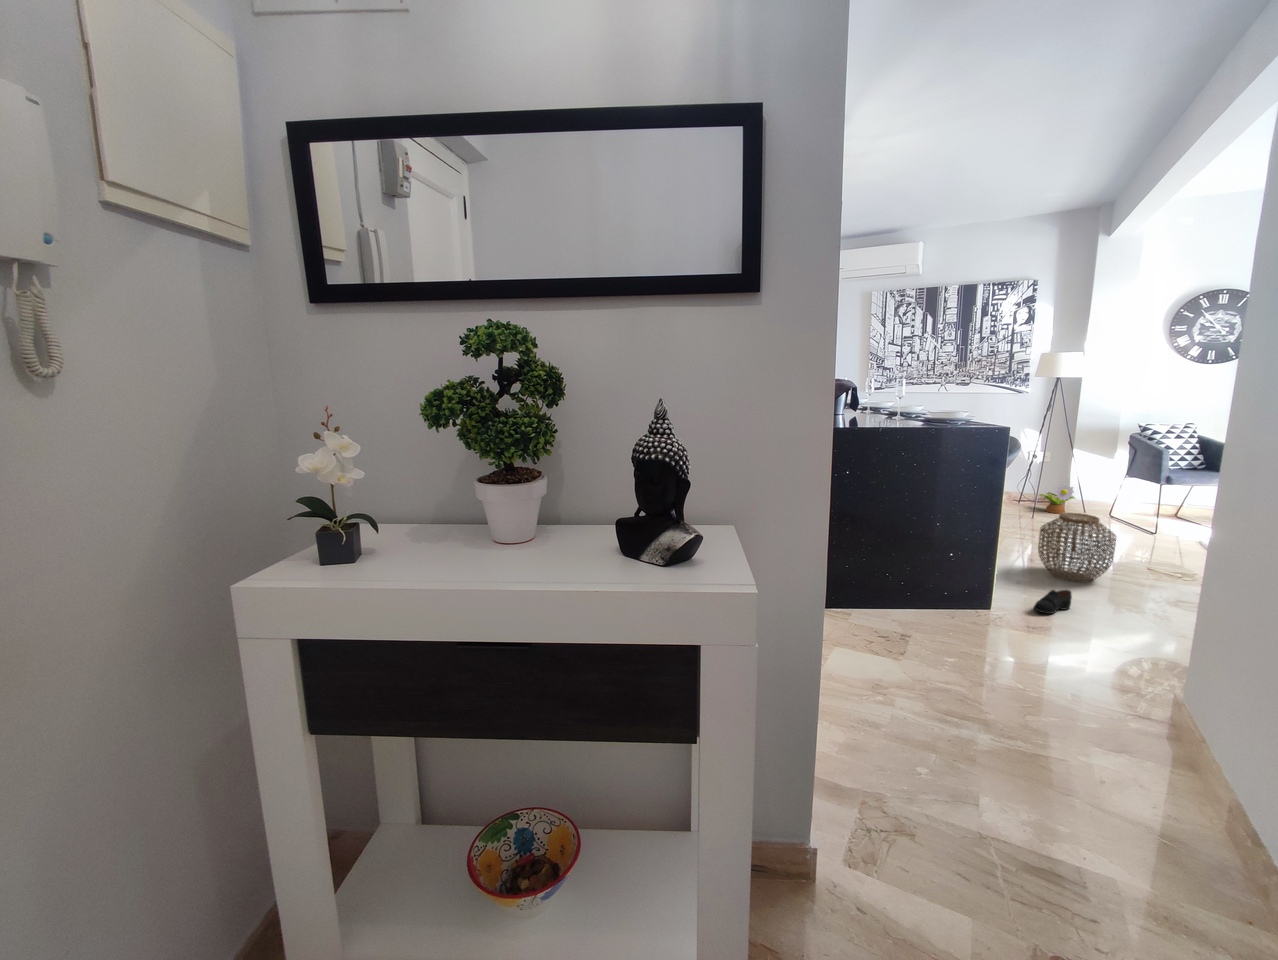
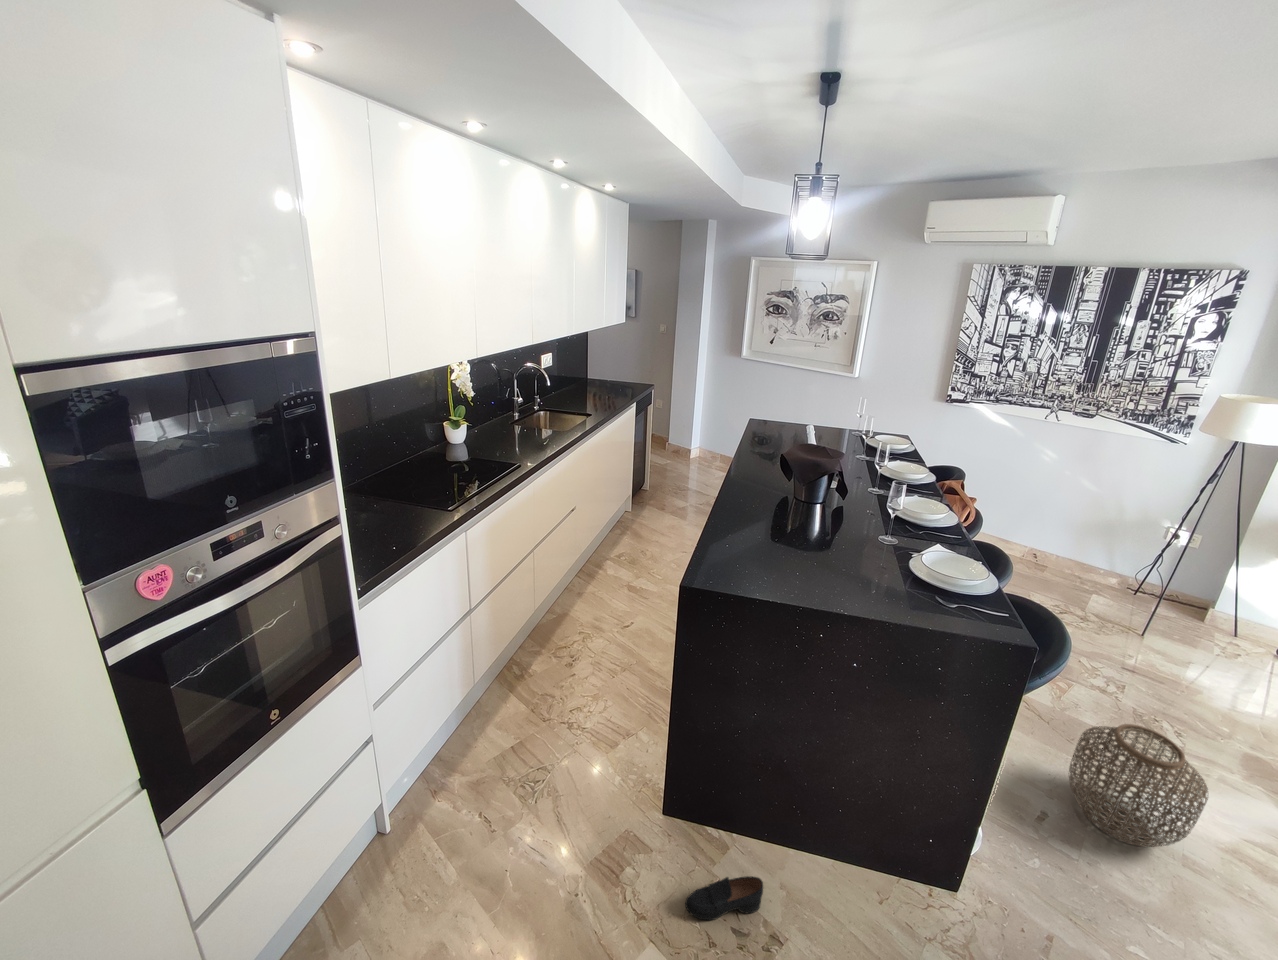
decorative plant: present [1040,483,1075,514] -> none [1155,603,1217,643]
shoe: present [1033,590,1072,614] -> present [685,876,763,920]

